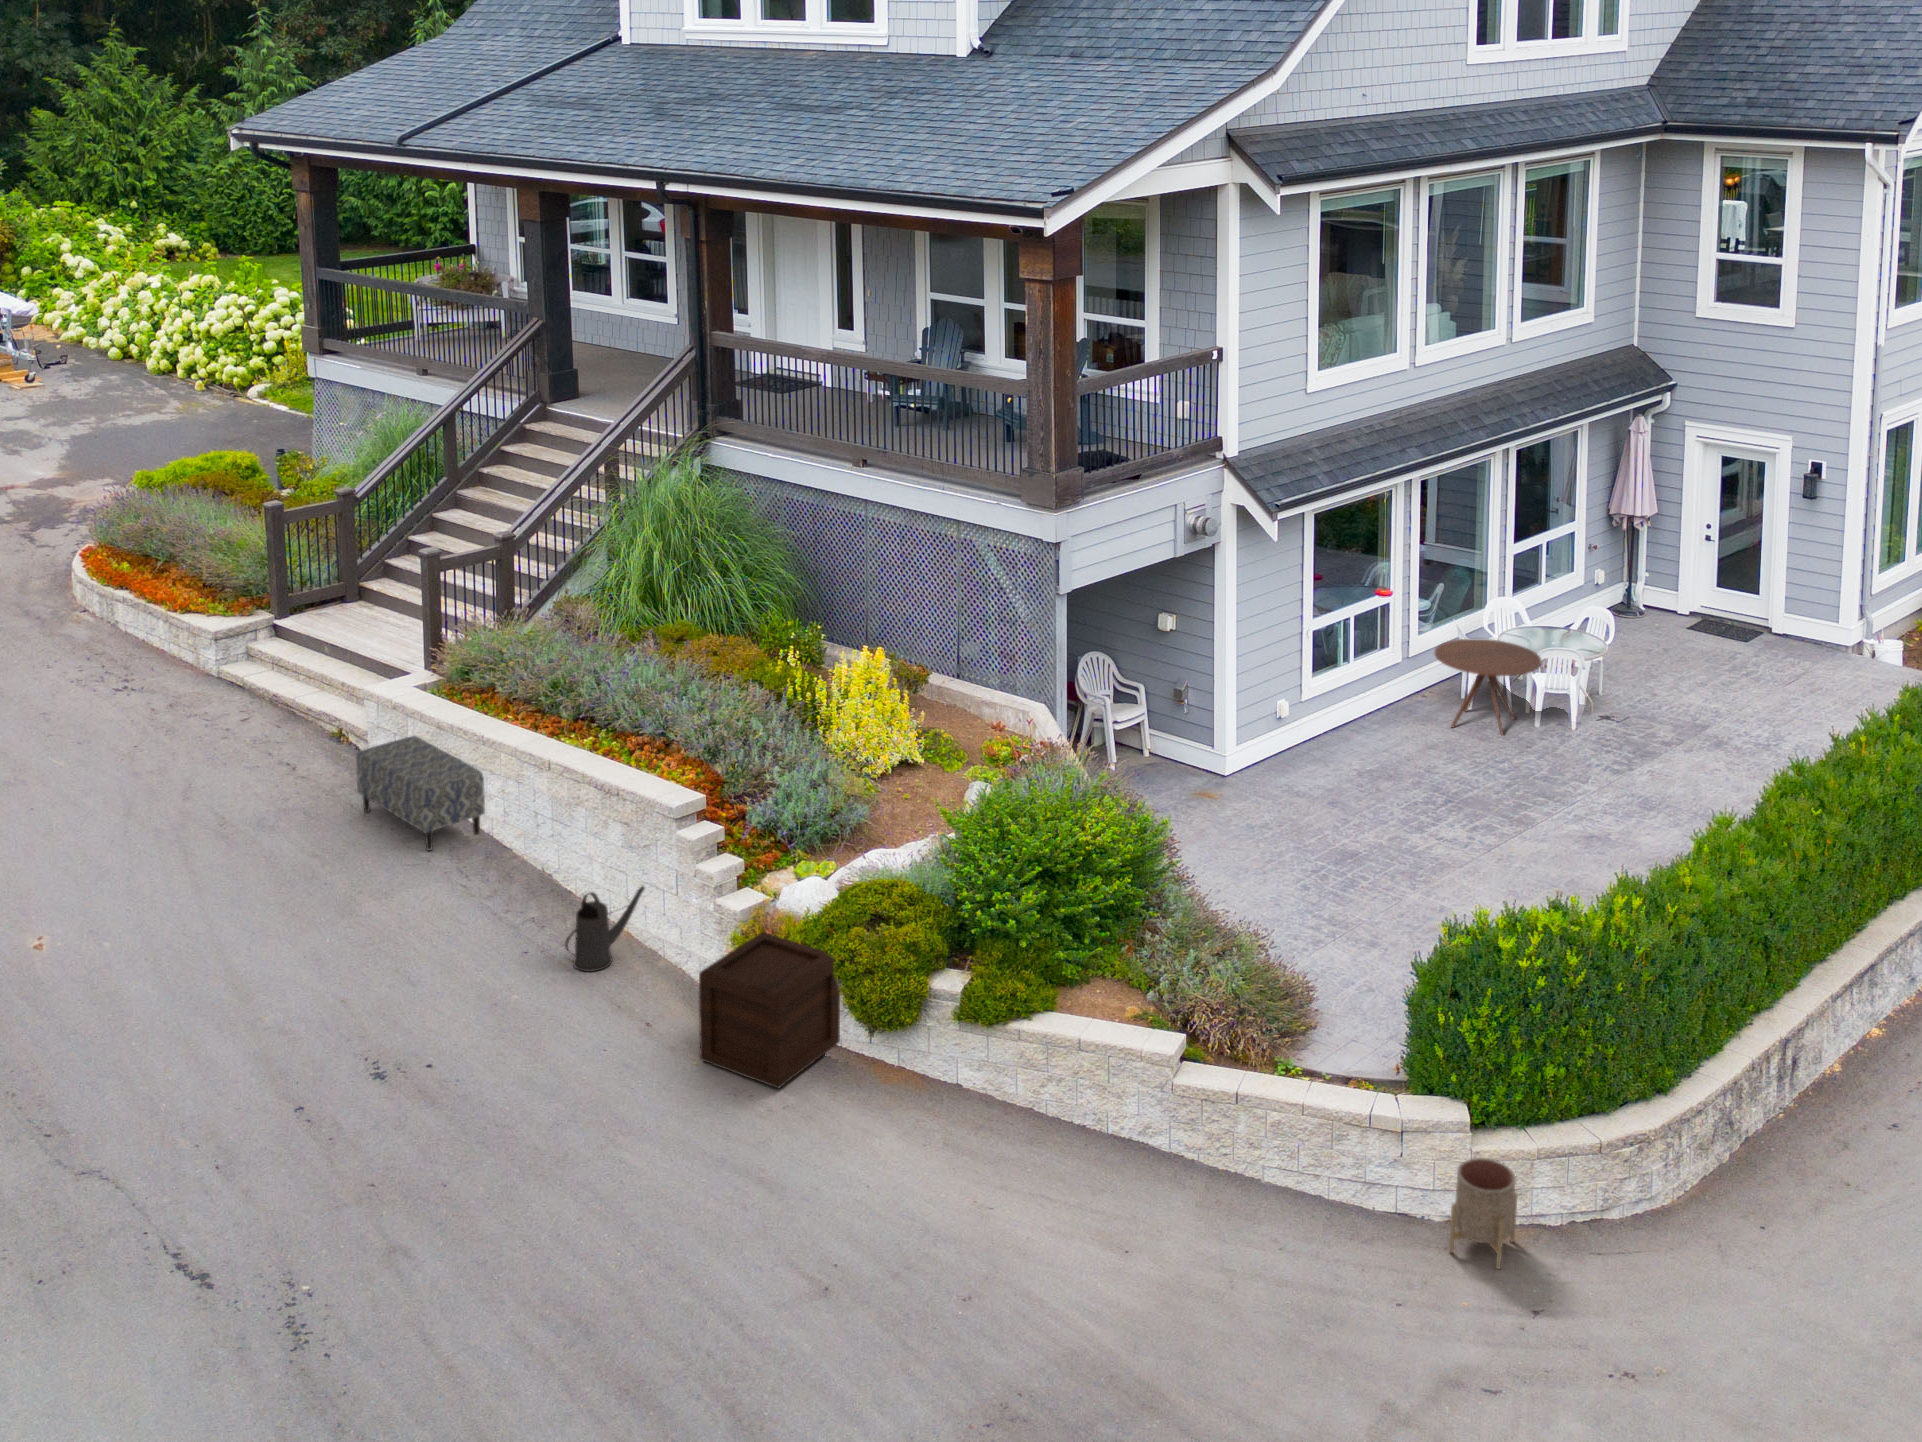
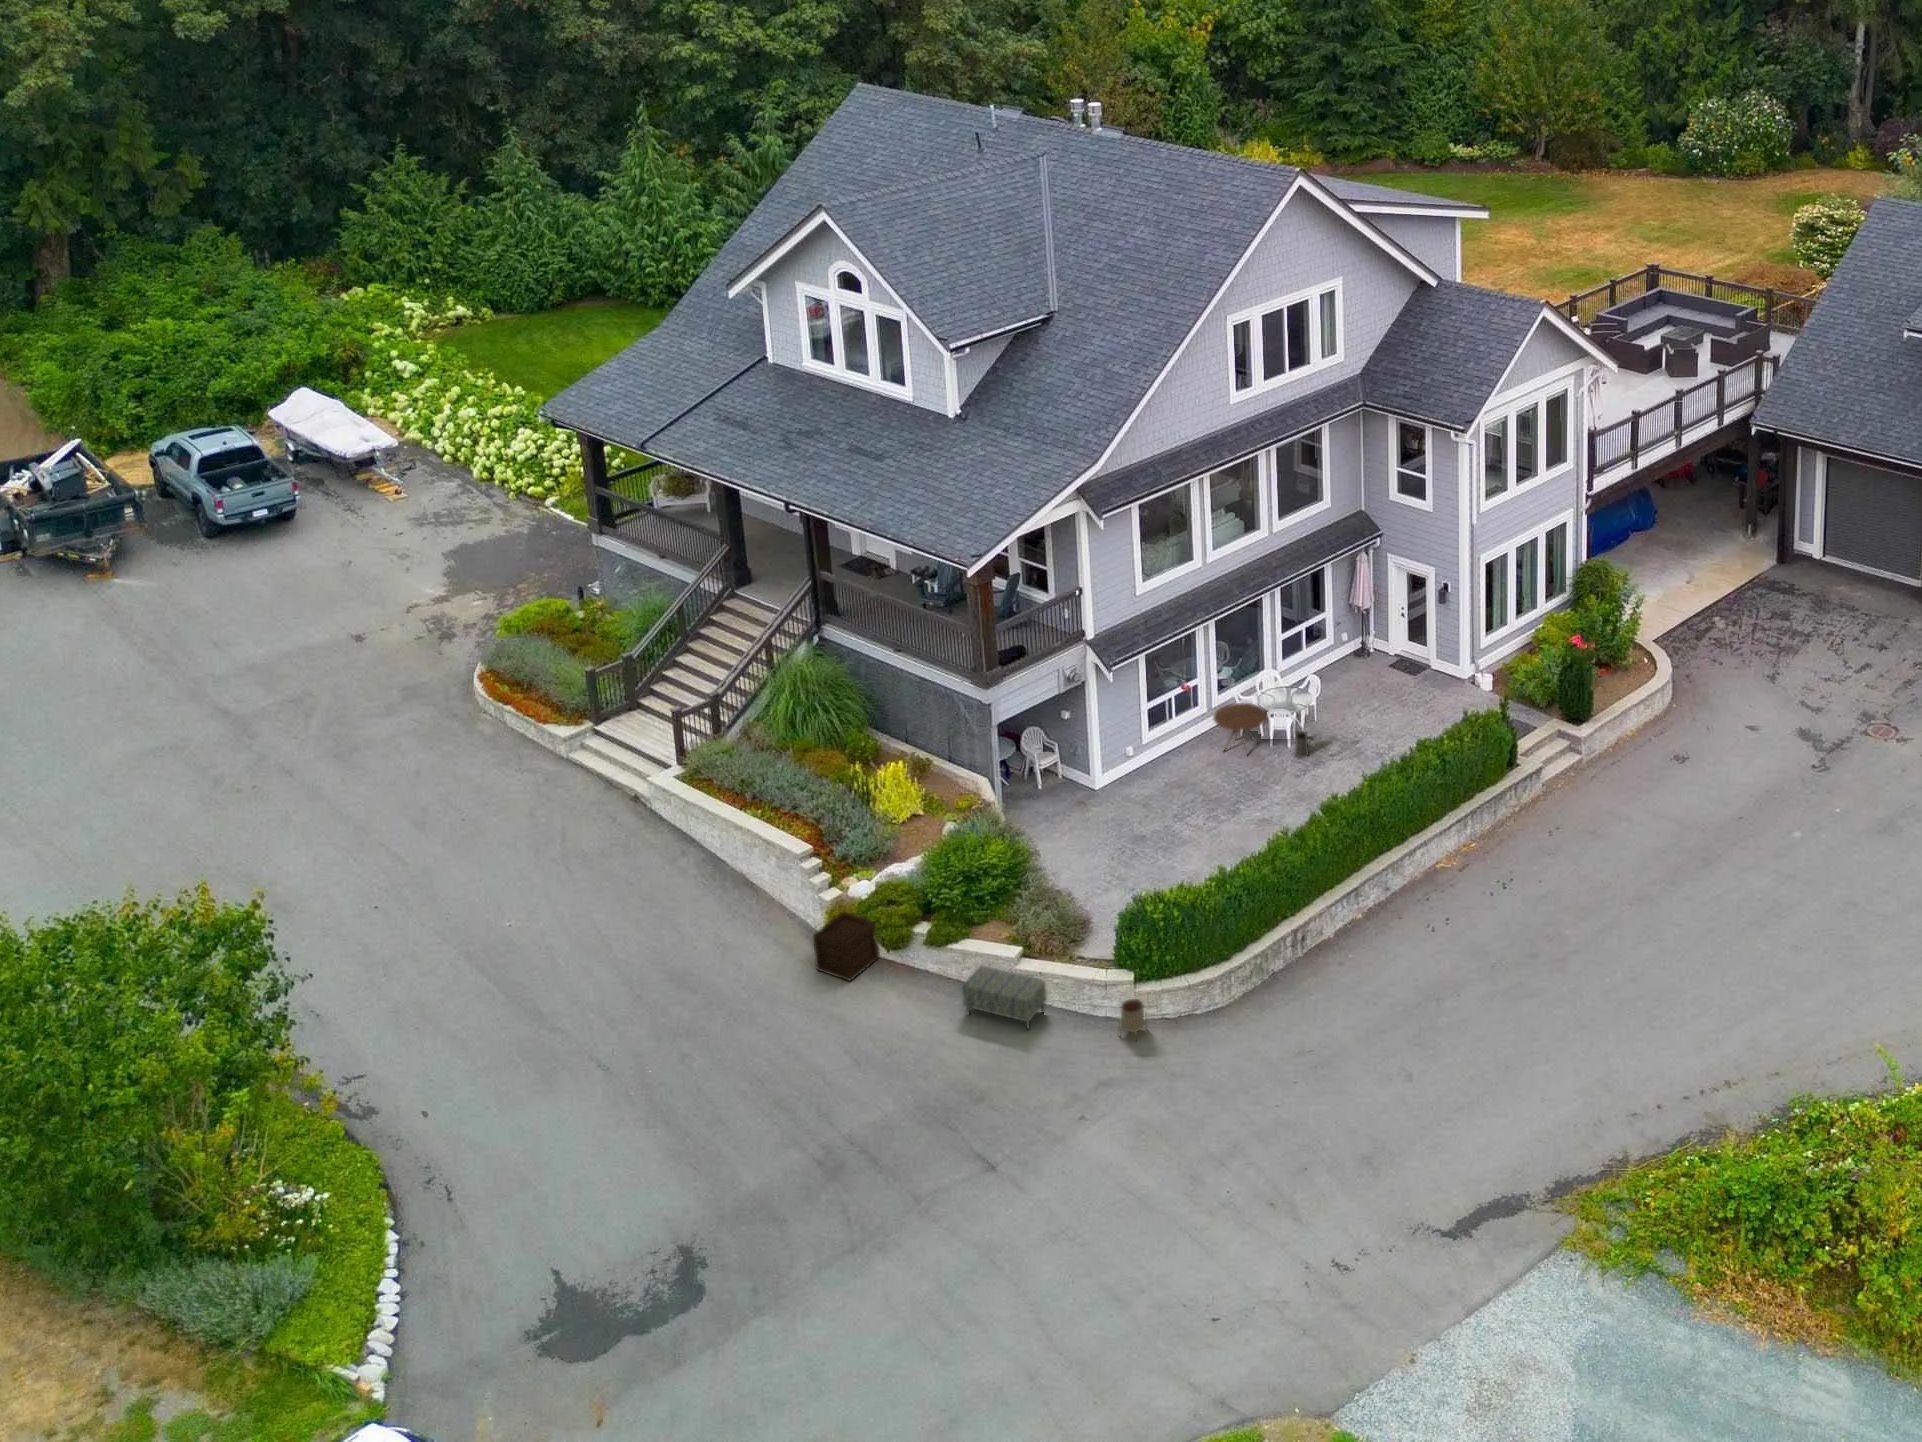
bench: present [356,736,485,850] -> present [962,966,1047,1029]
watering can: present [565,886,644,972] -> present [1294,725,1309,758]

